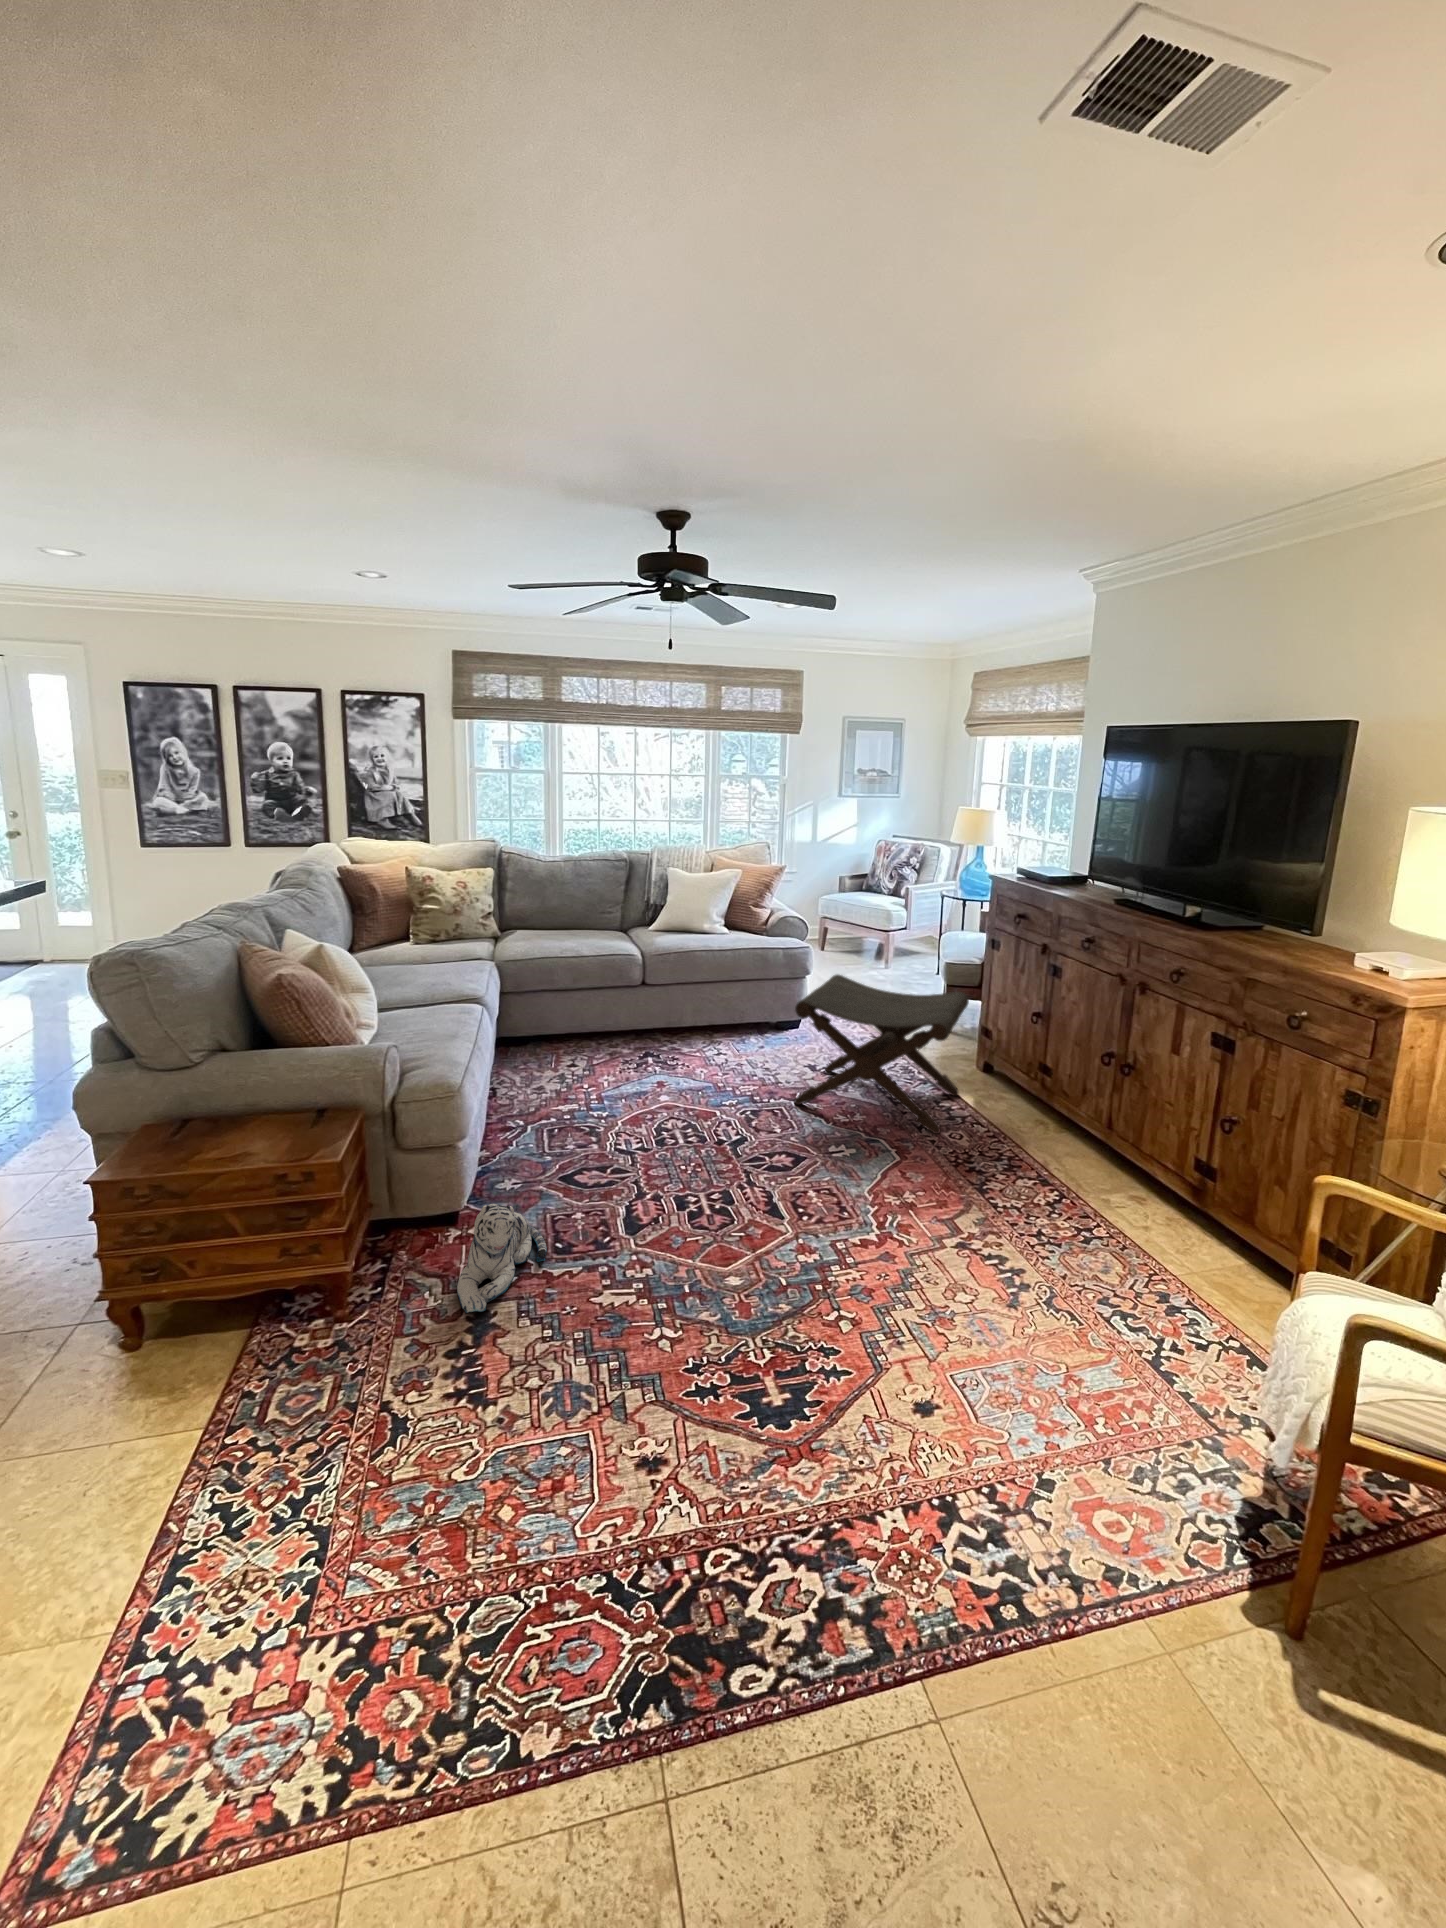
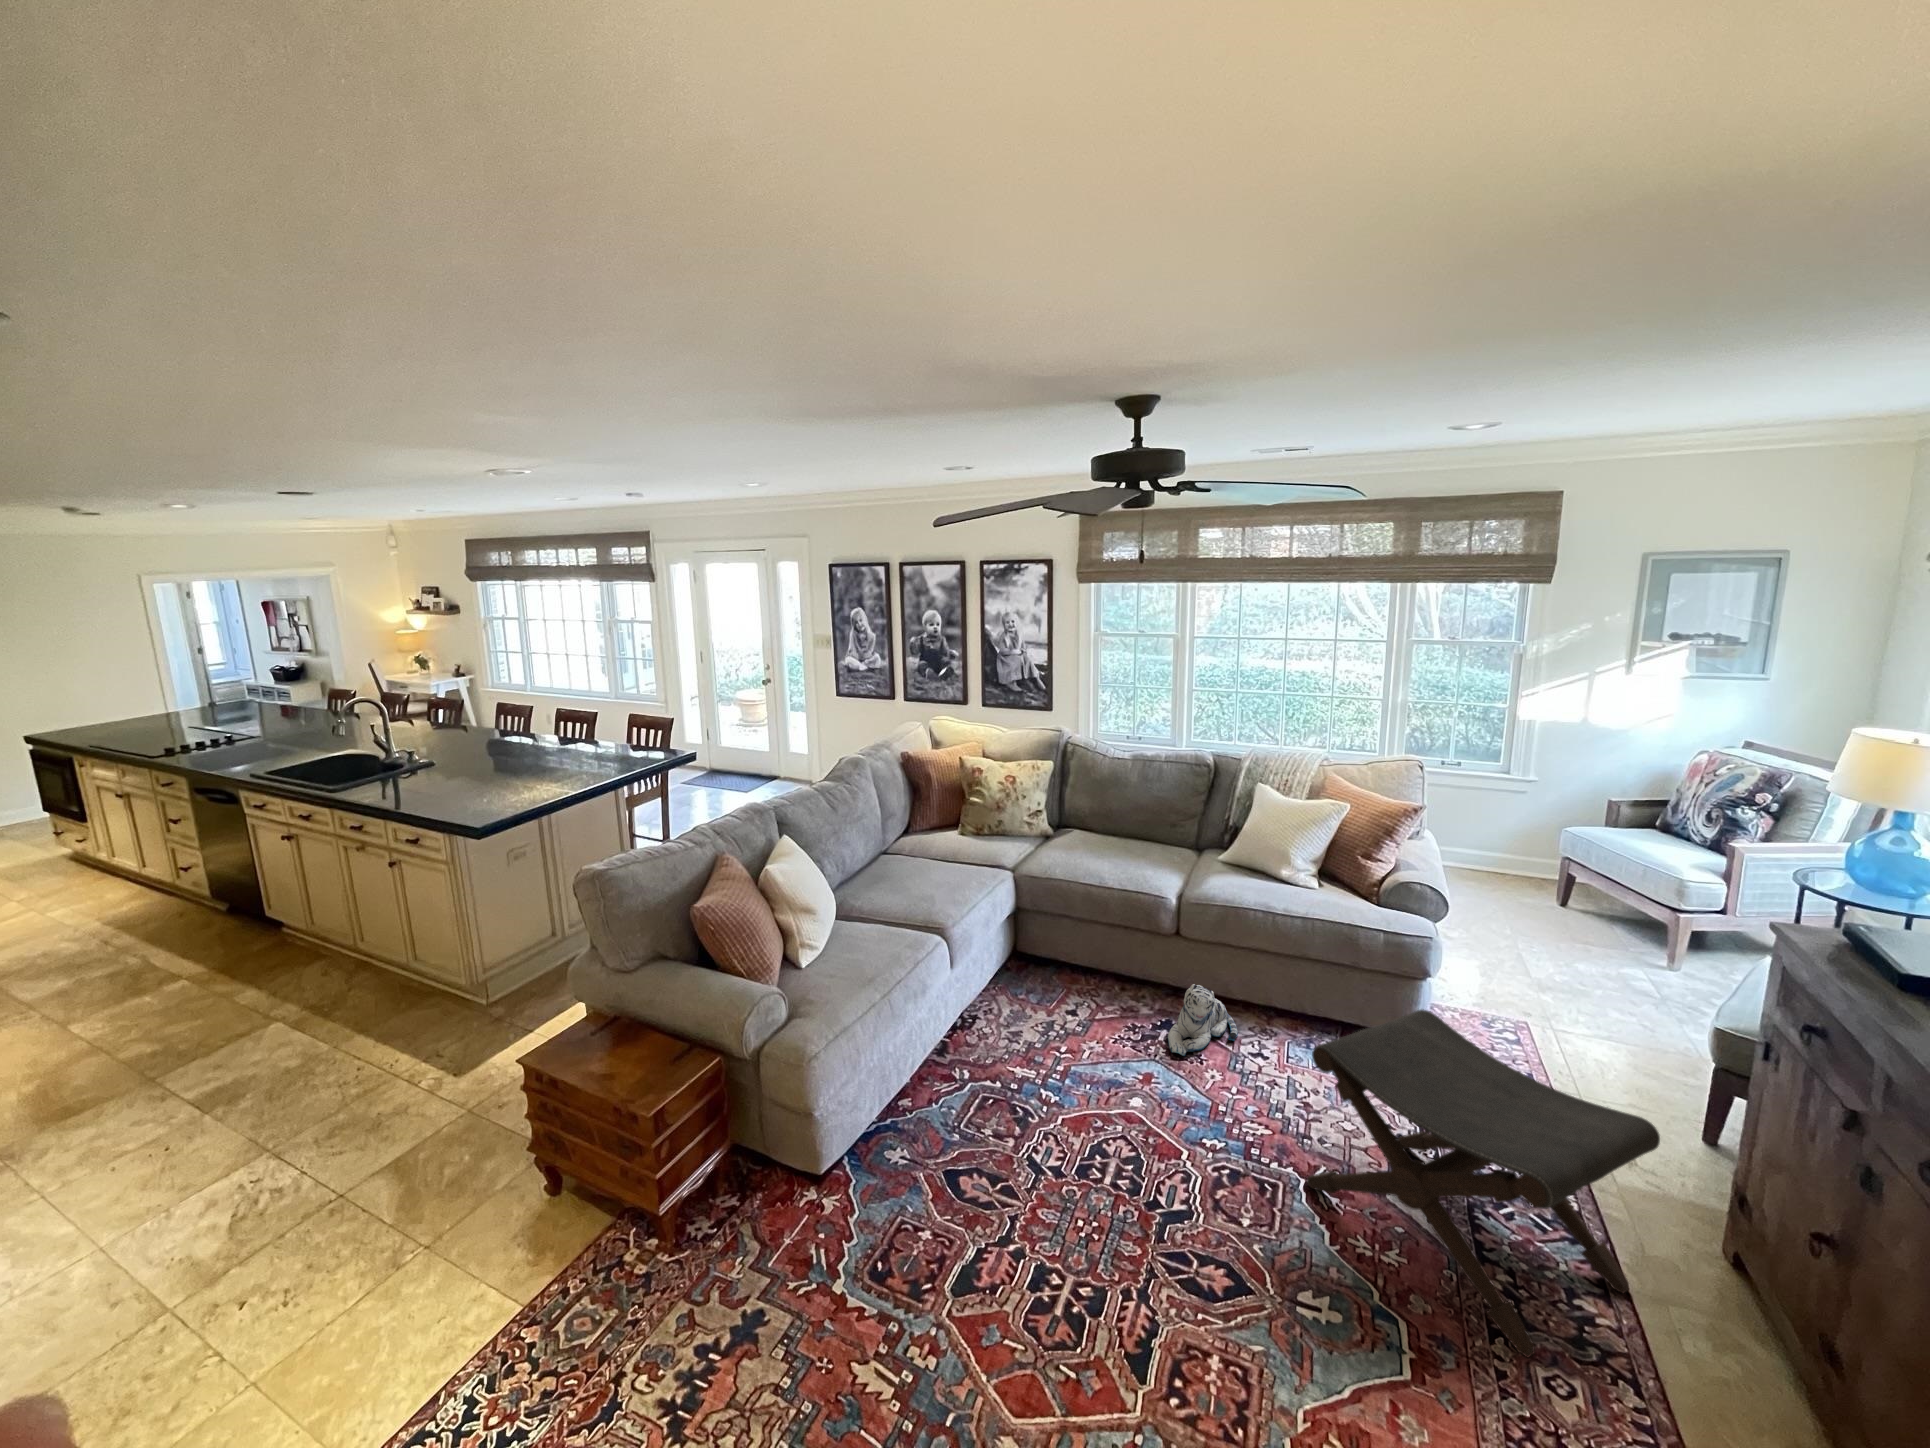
plush toy: present [457,1204,547,1313] -> present [1168,984,1238,1056]

